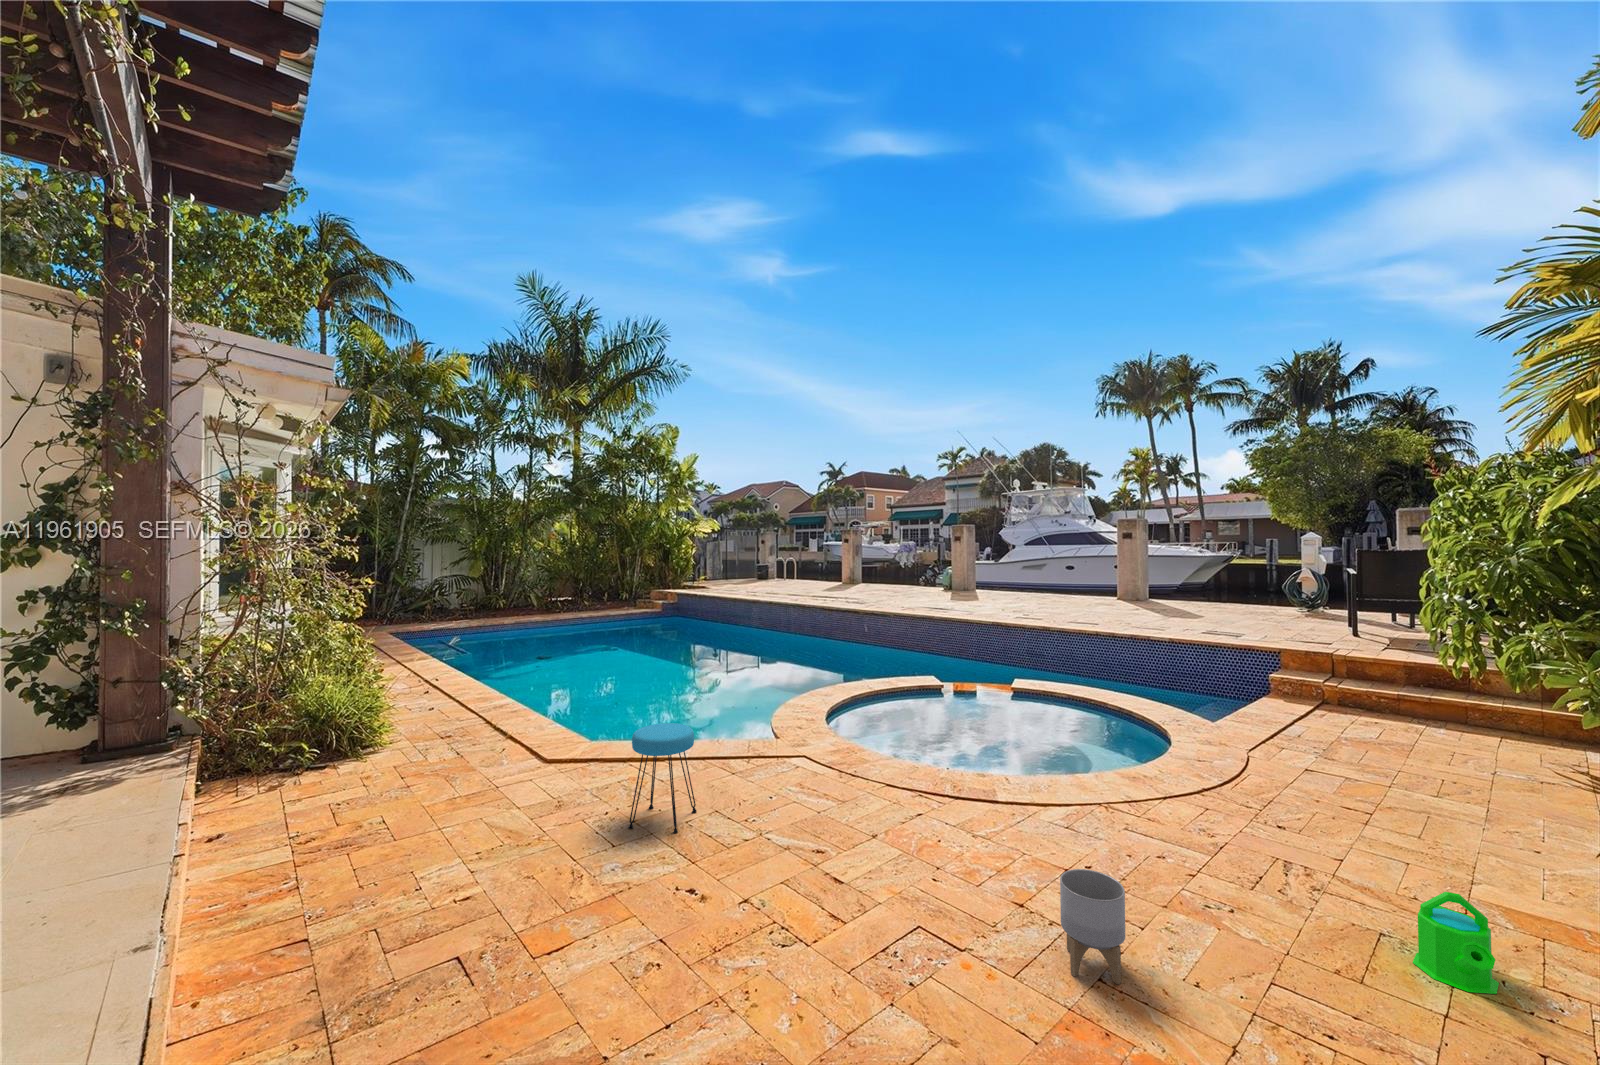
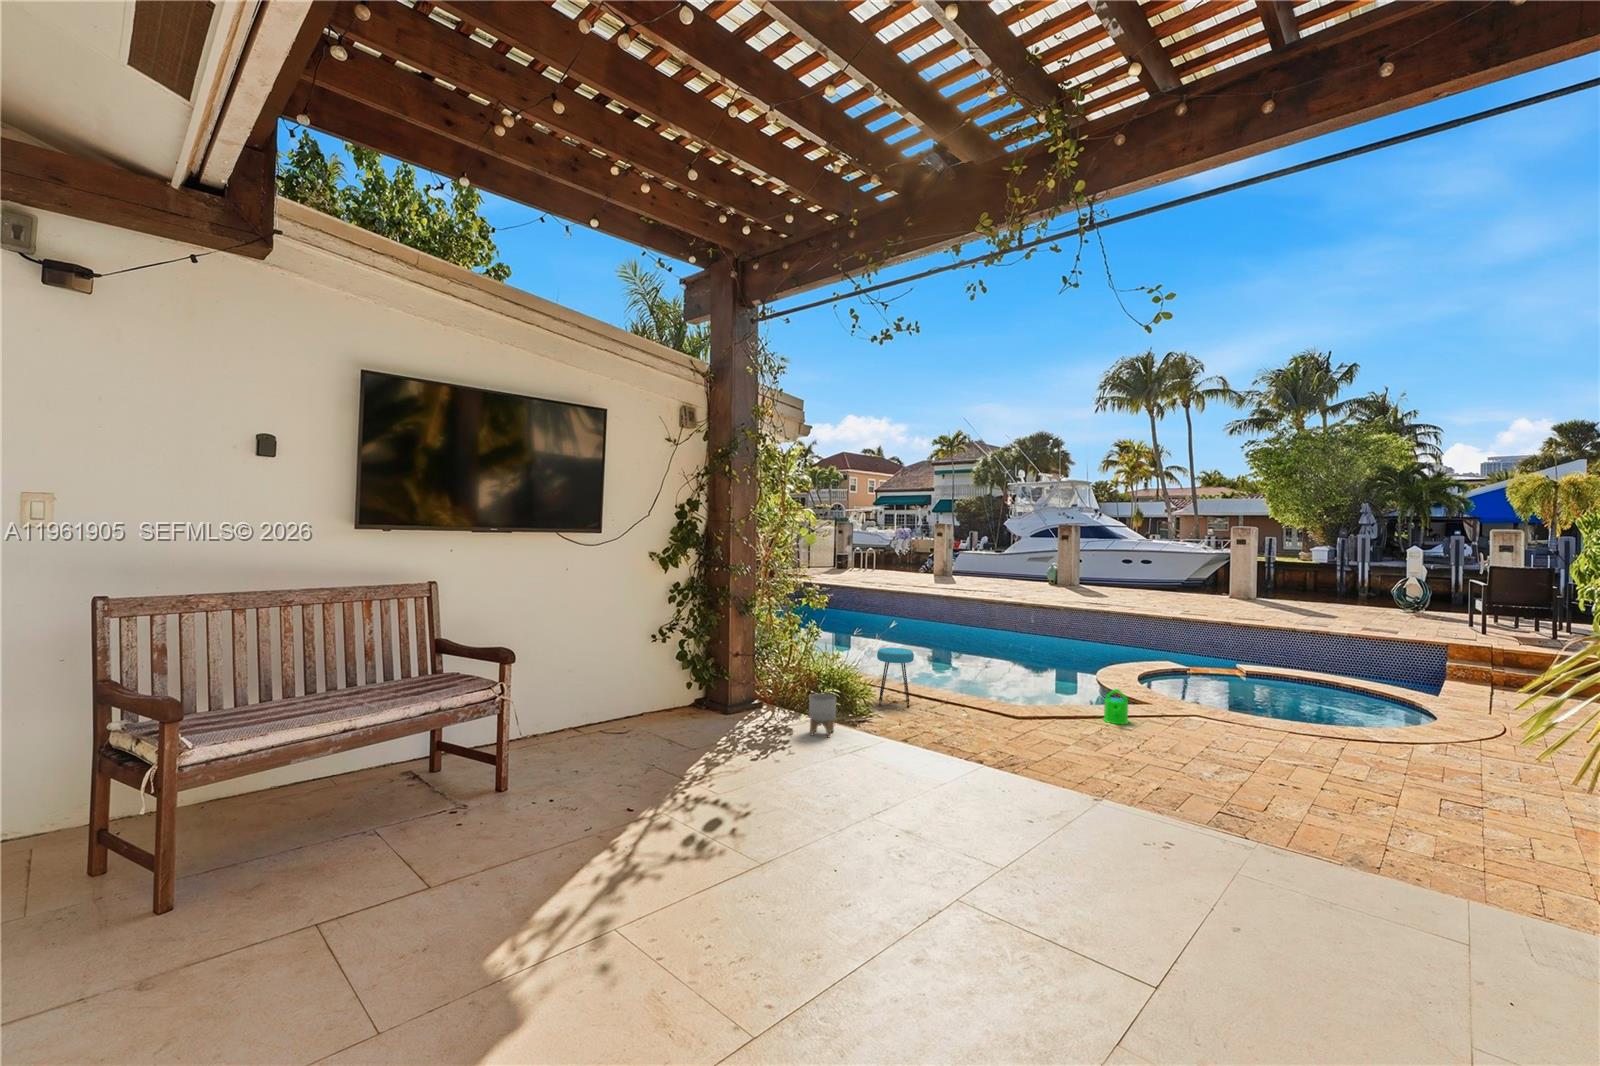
planter: present [1060,869,1125,984] -> present [809,694,836,737]
watering can: present [1413,892,1499,994] -> present [1102,689,1128,724]

